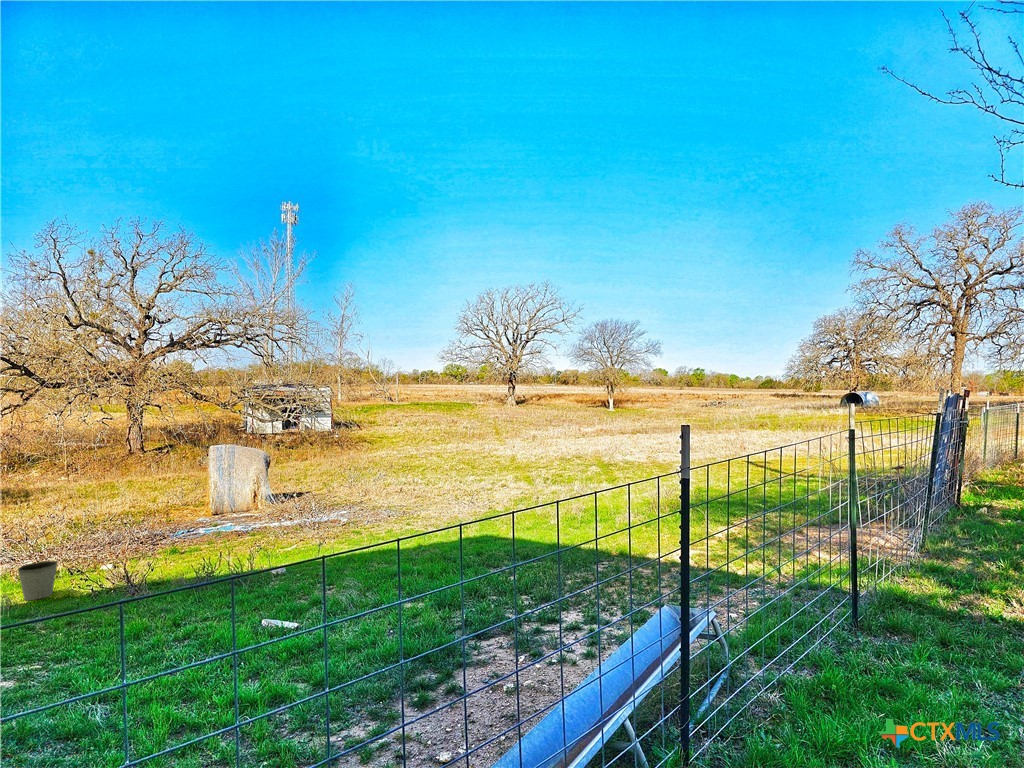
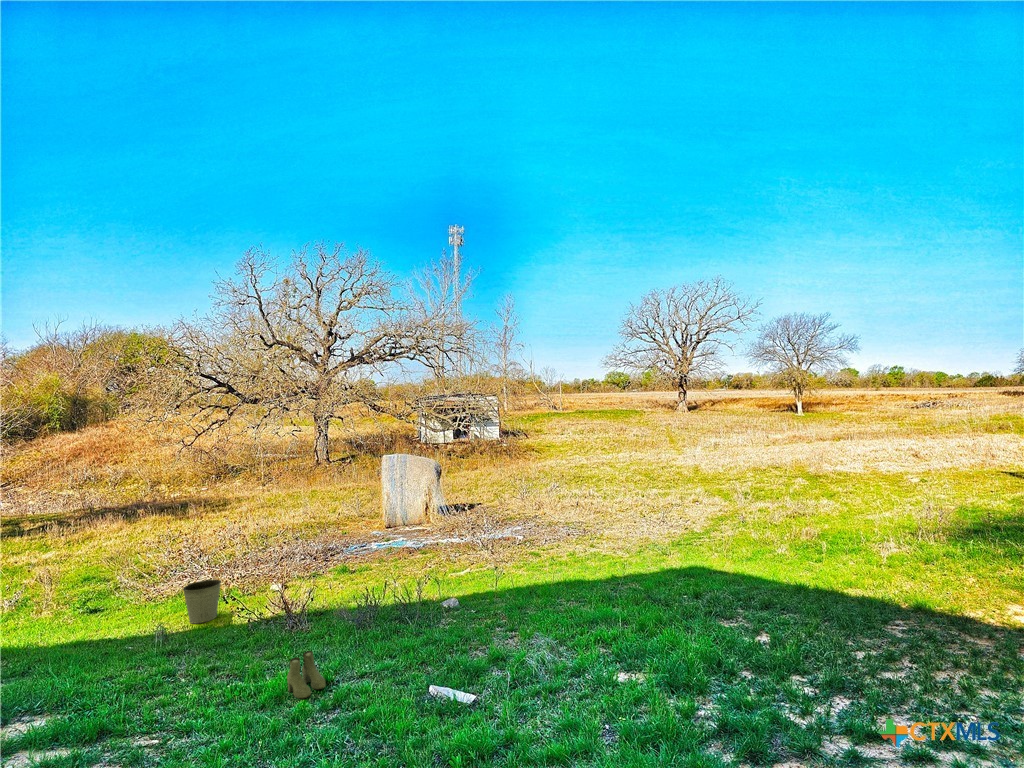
boots: none [148,601,181,634] -> present [287,651,326,699]

